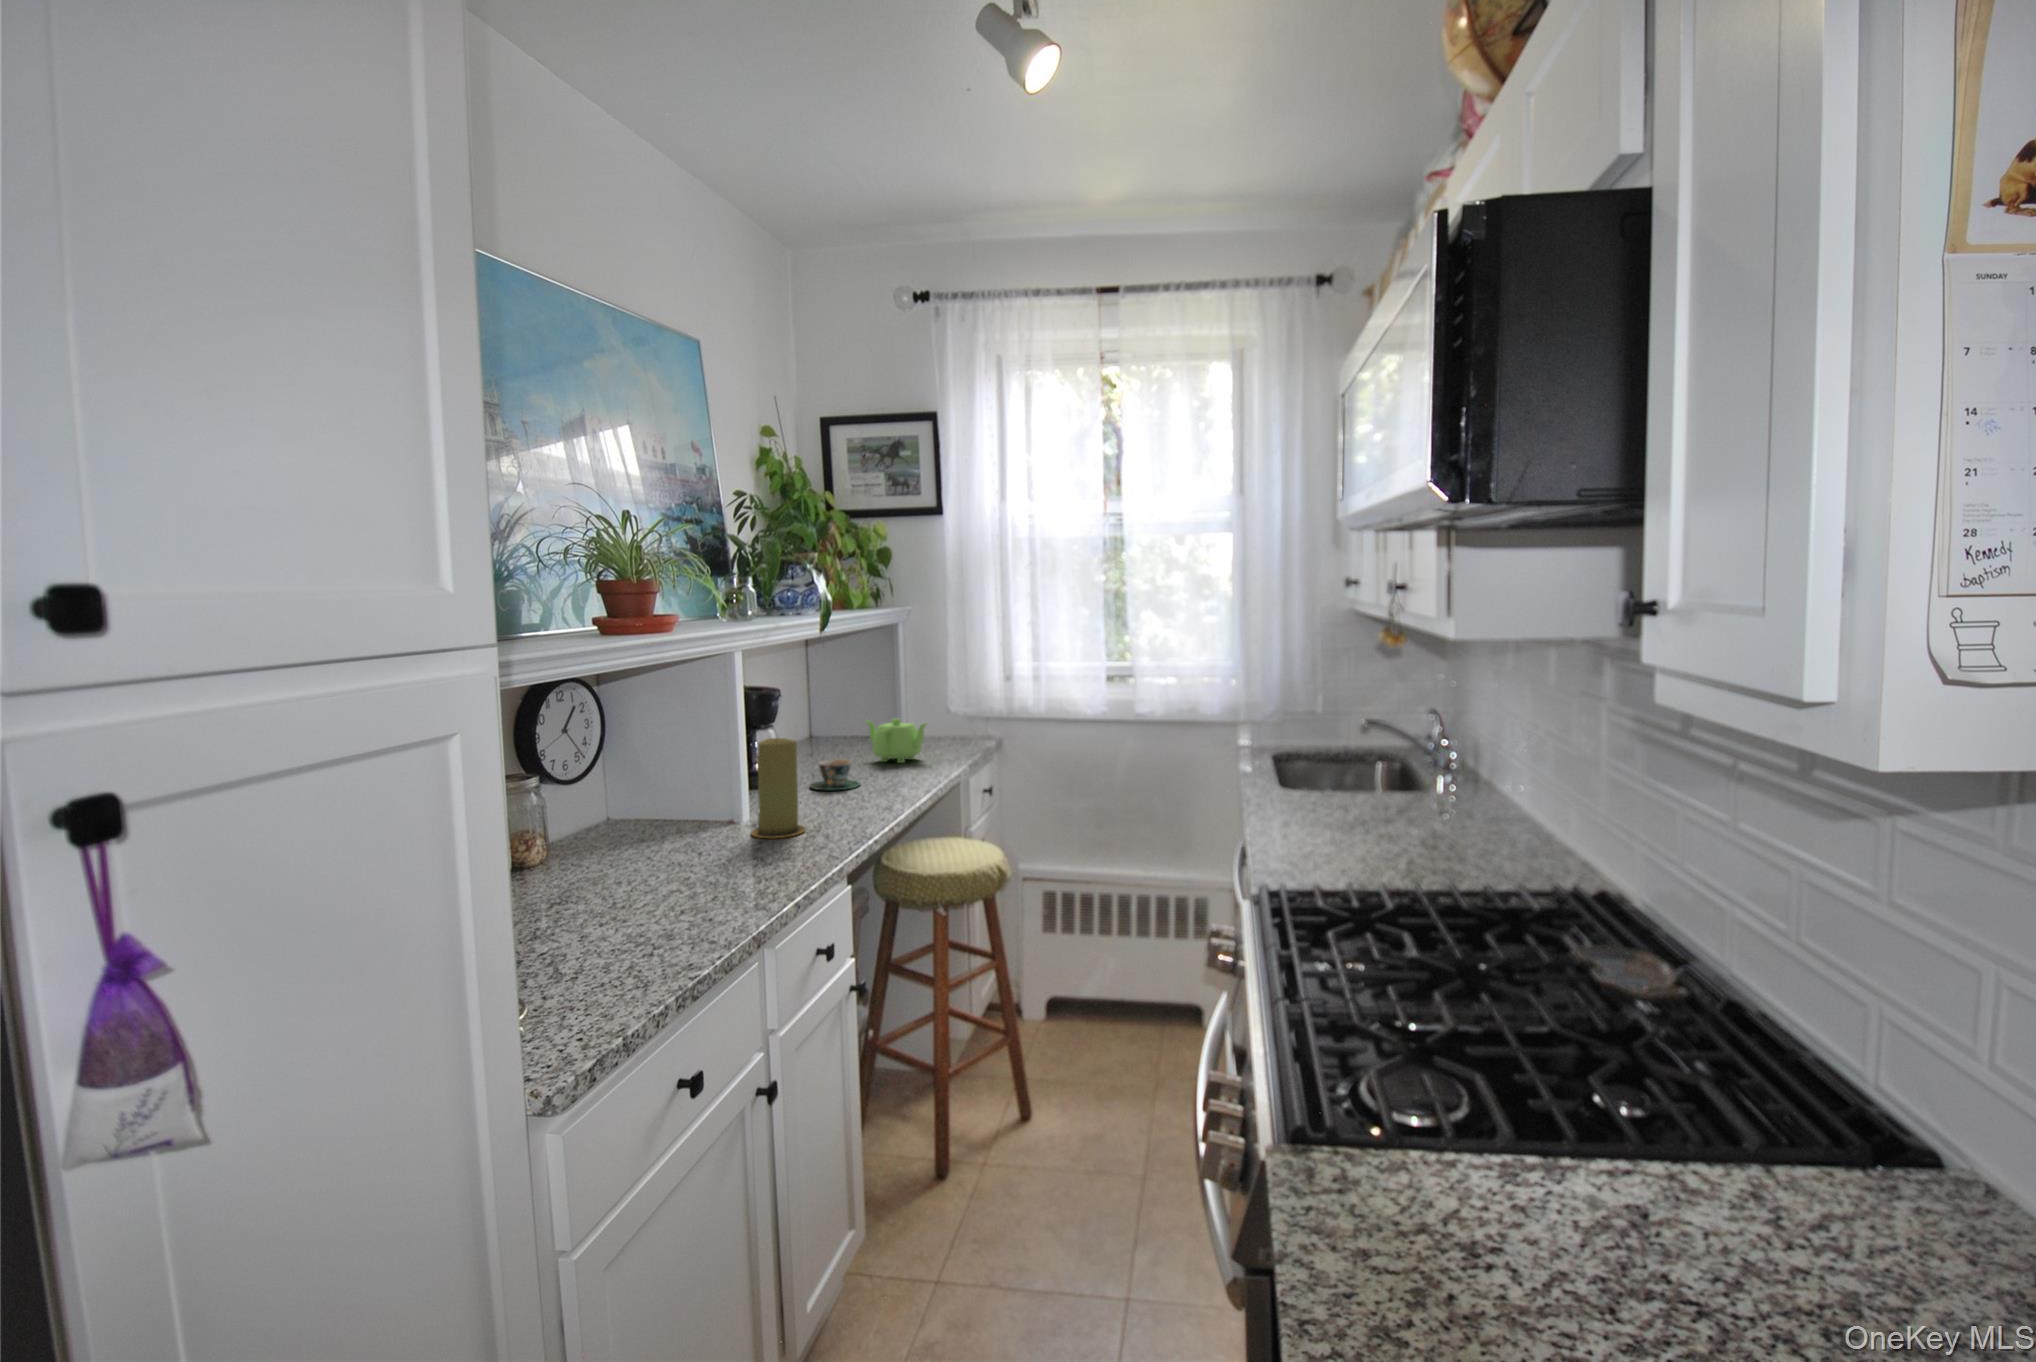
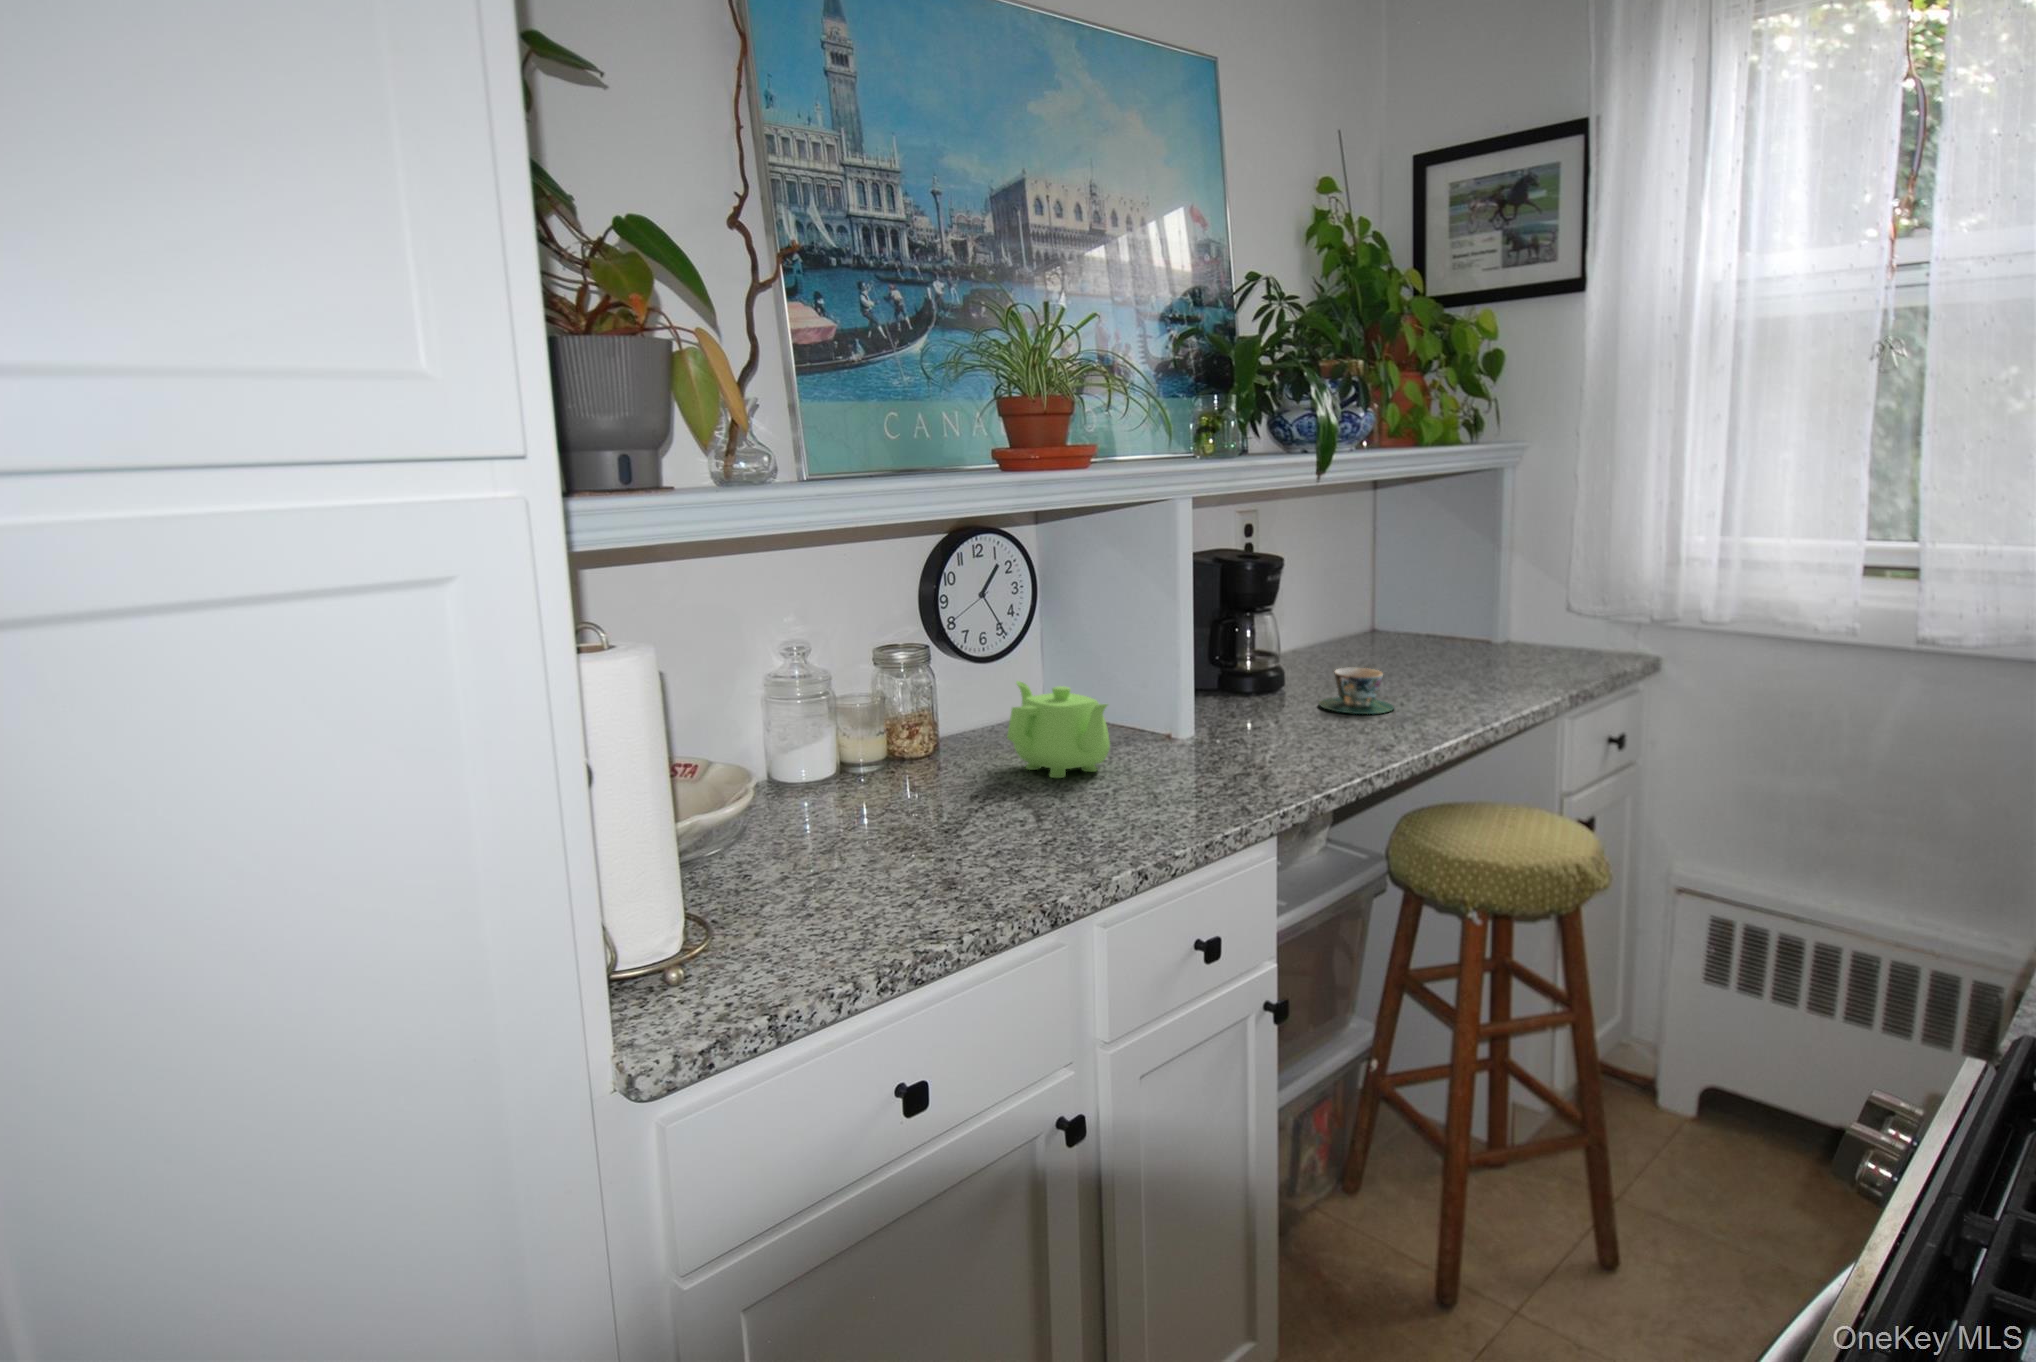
teapot: present [866,719,926,763] -> present [1007,681,1110,778]
candle: present [751,738,805,838] -> none [1200,628,1277,772]

